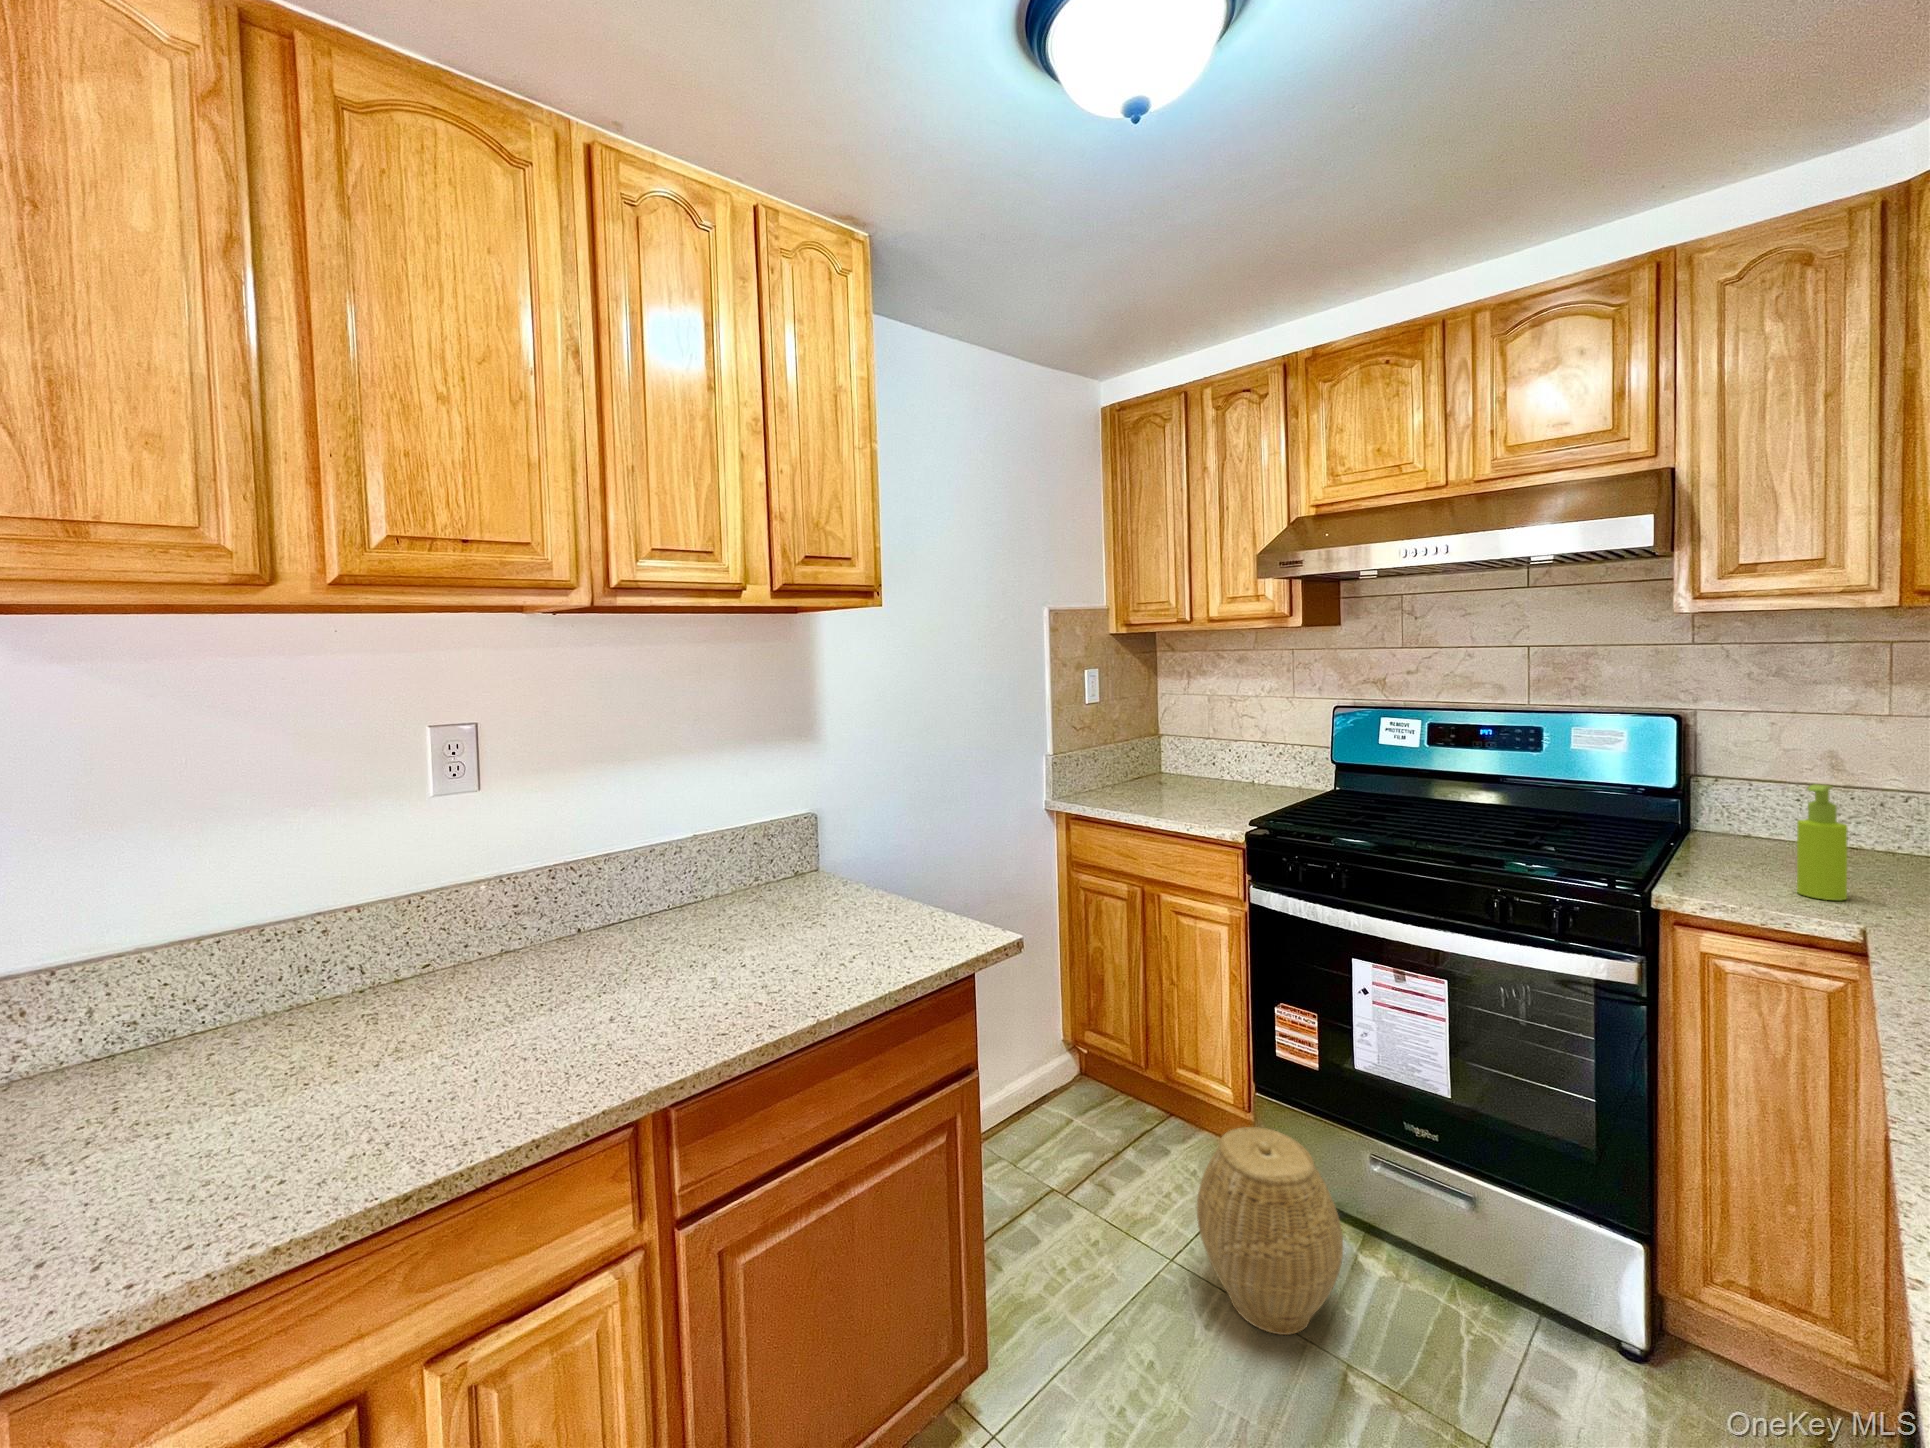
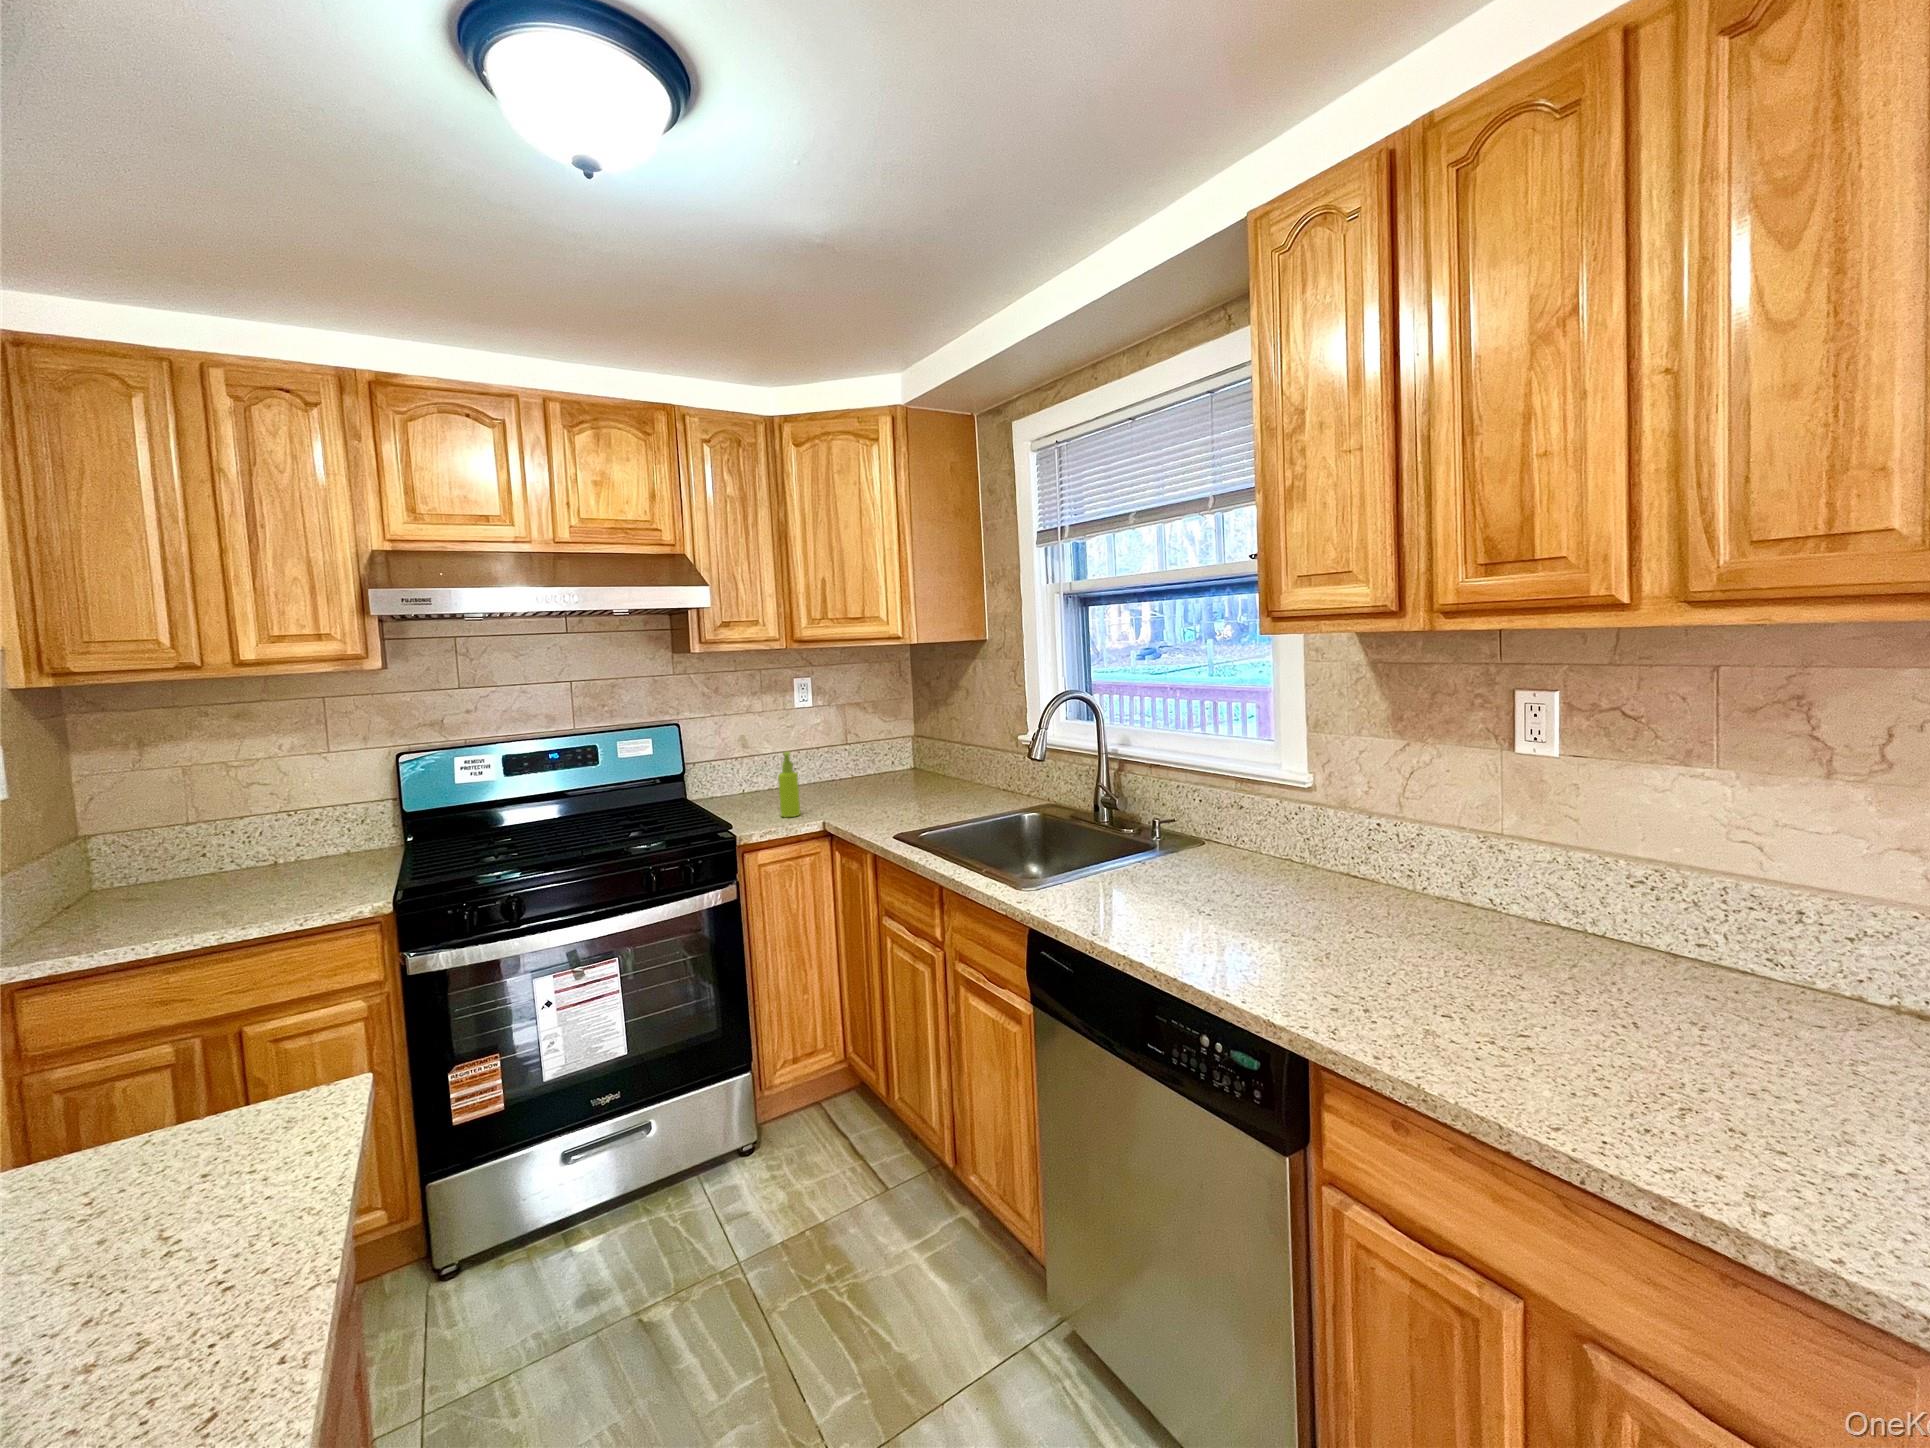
woven basket: present [1197,1127,1343,1335] -> none [457,1166,613,1375]

